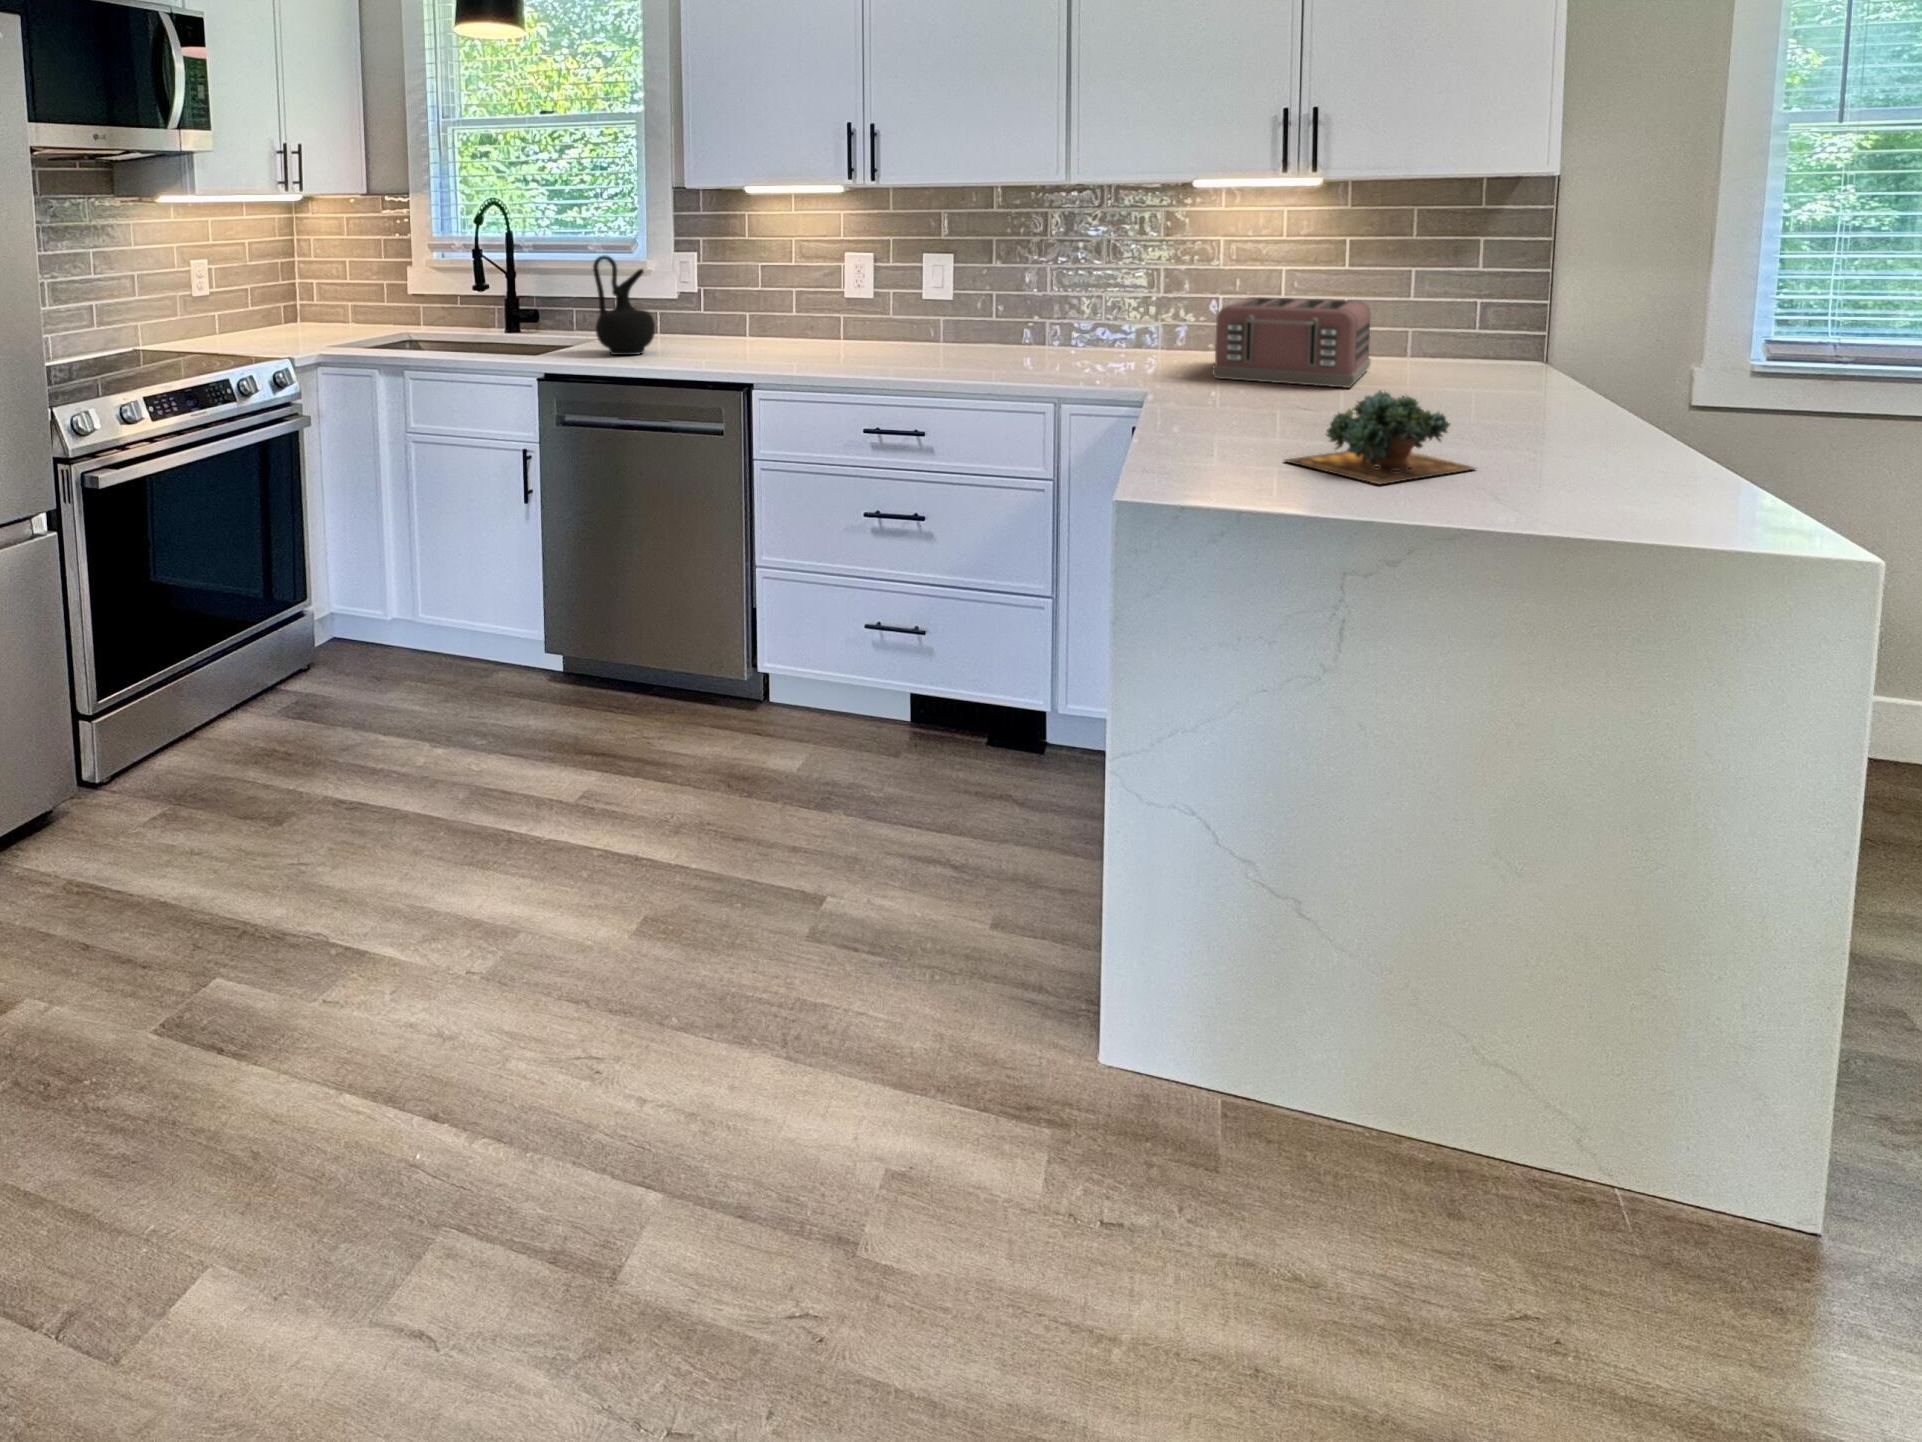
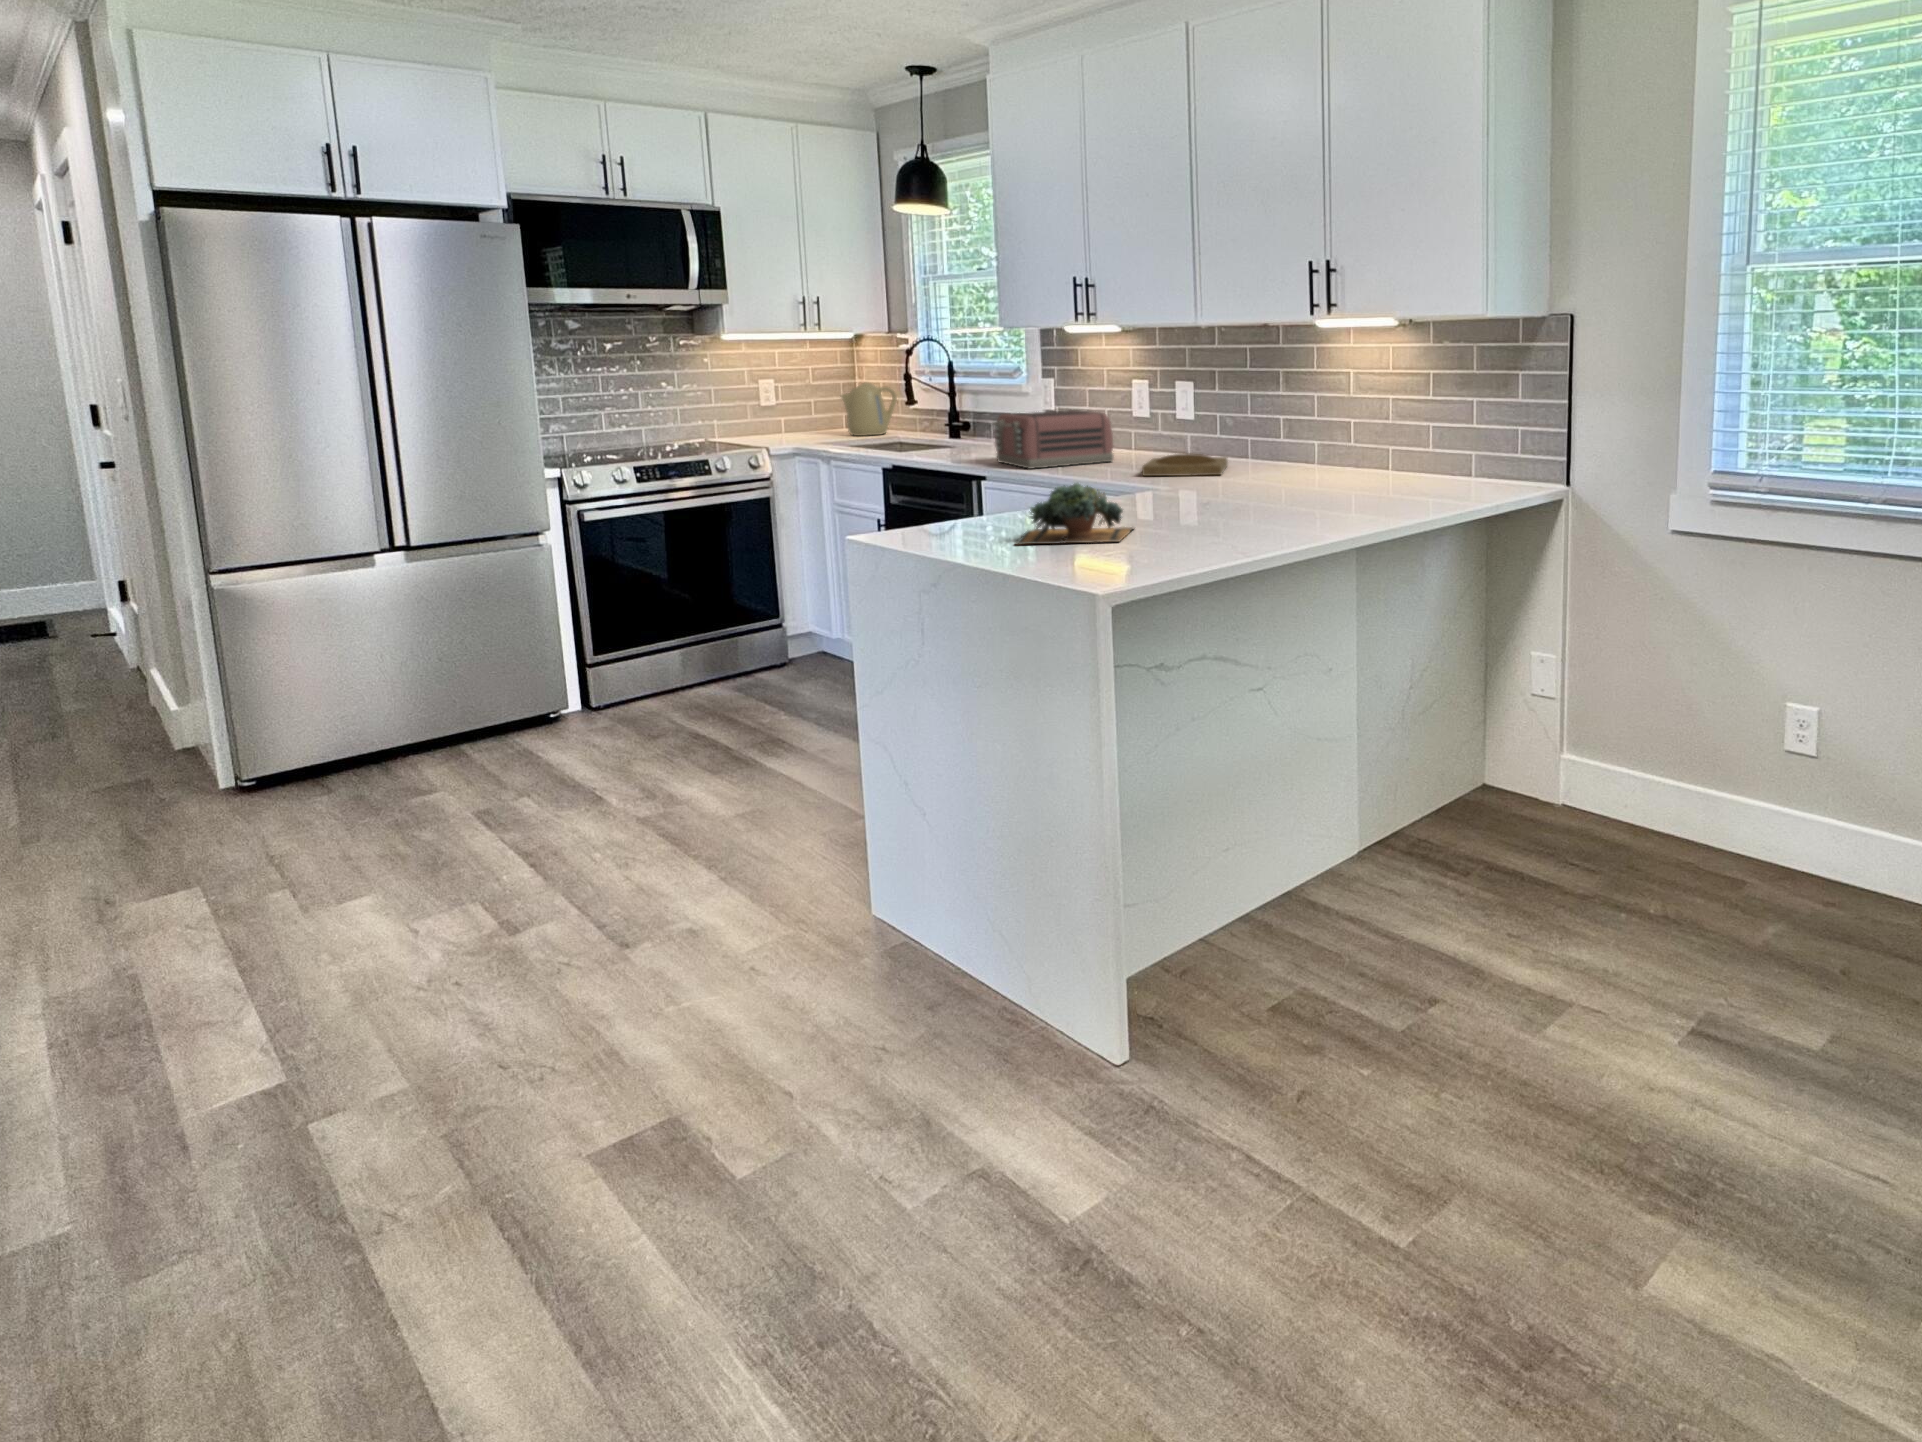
ceramic jug: present [593,256,655,355] -> none [941,380,987,455]
kettle: none [311,261,384,334] -> present [841,383,897,436]
toaster: present [1212,297,1371,388] -> present [993,410,1113,469]
tray: none [970,343,1106,374] -> present [1142,453,1228,476]

